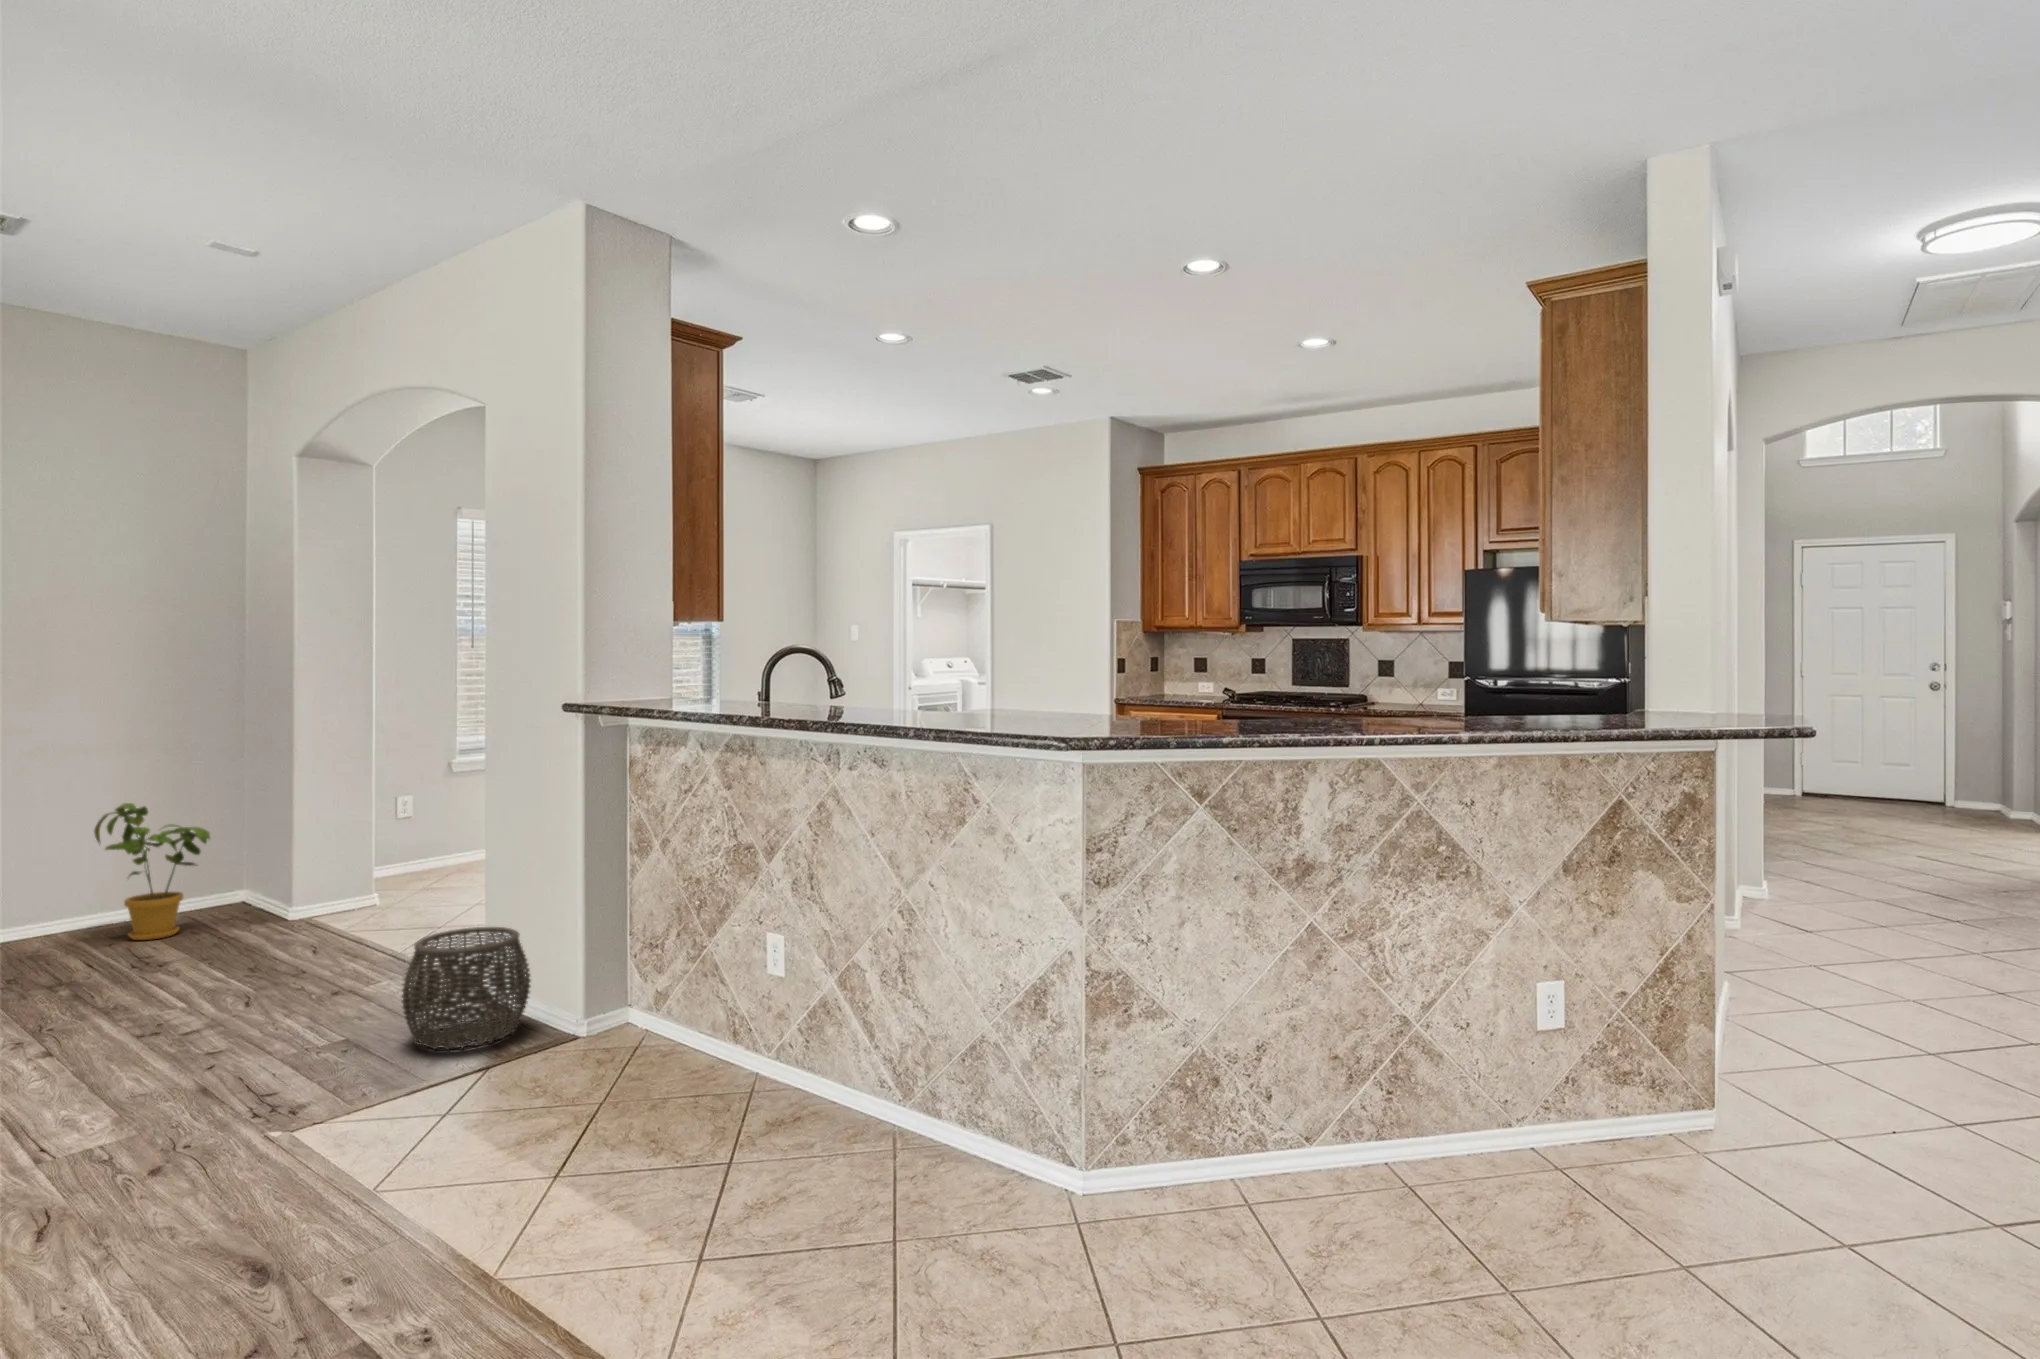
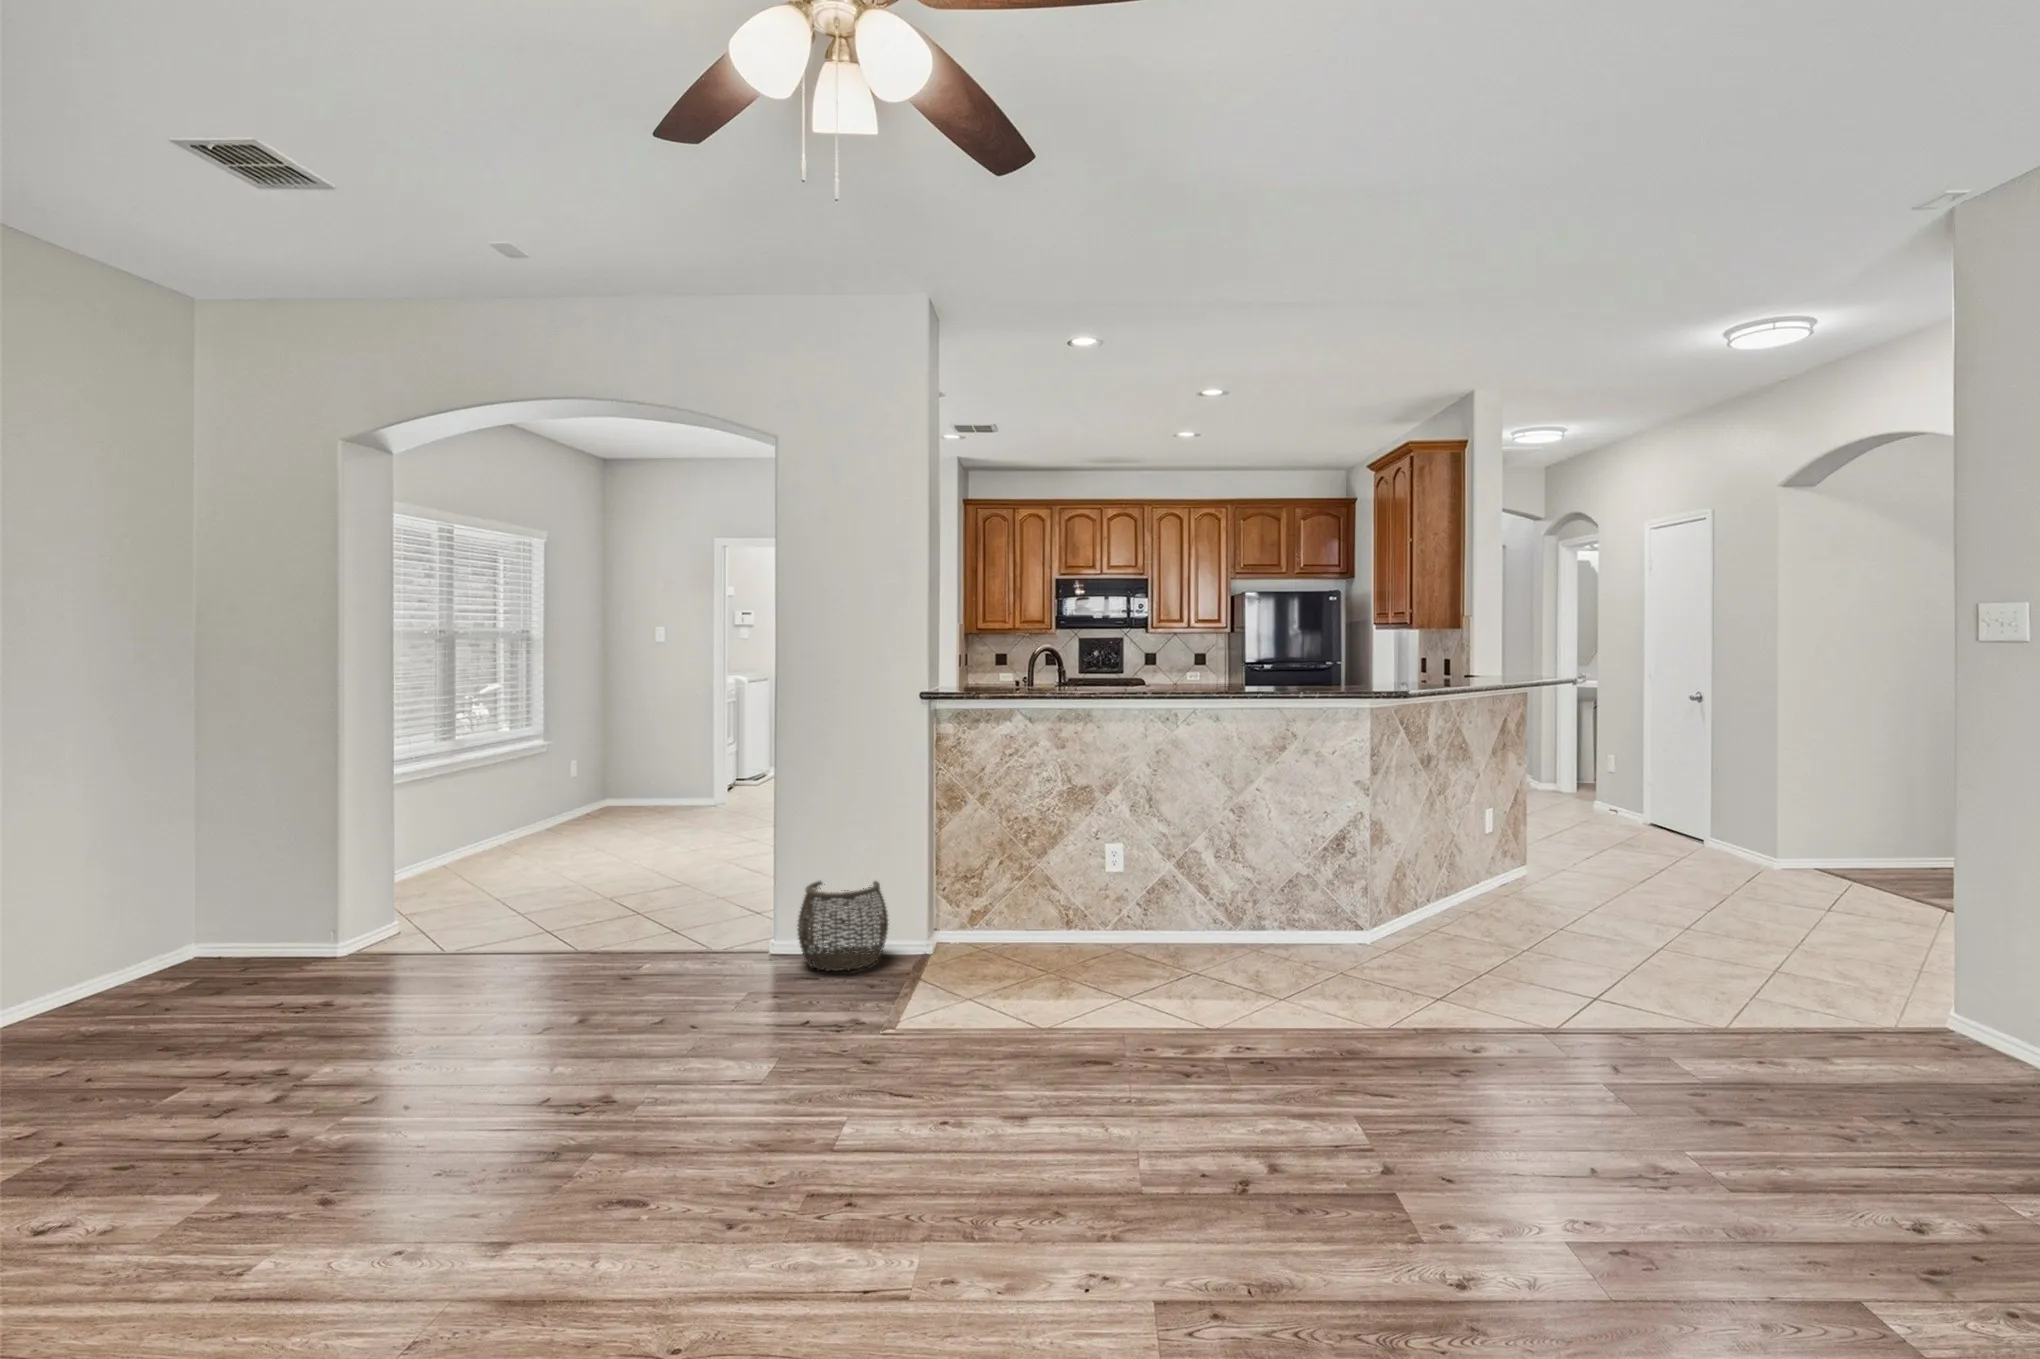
house plant: present [94,803,210,940] -> none [195,828,335,974]

